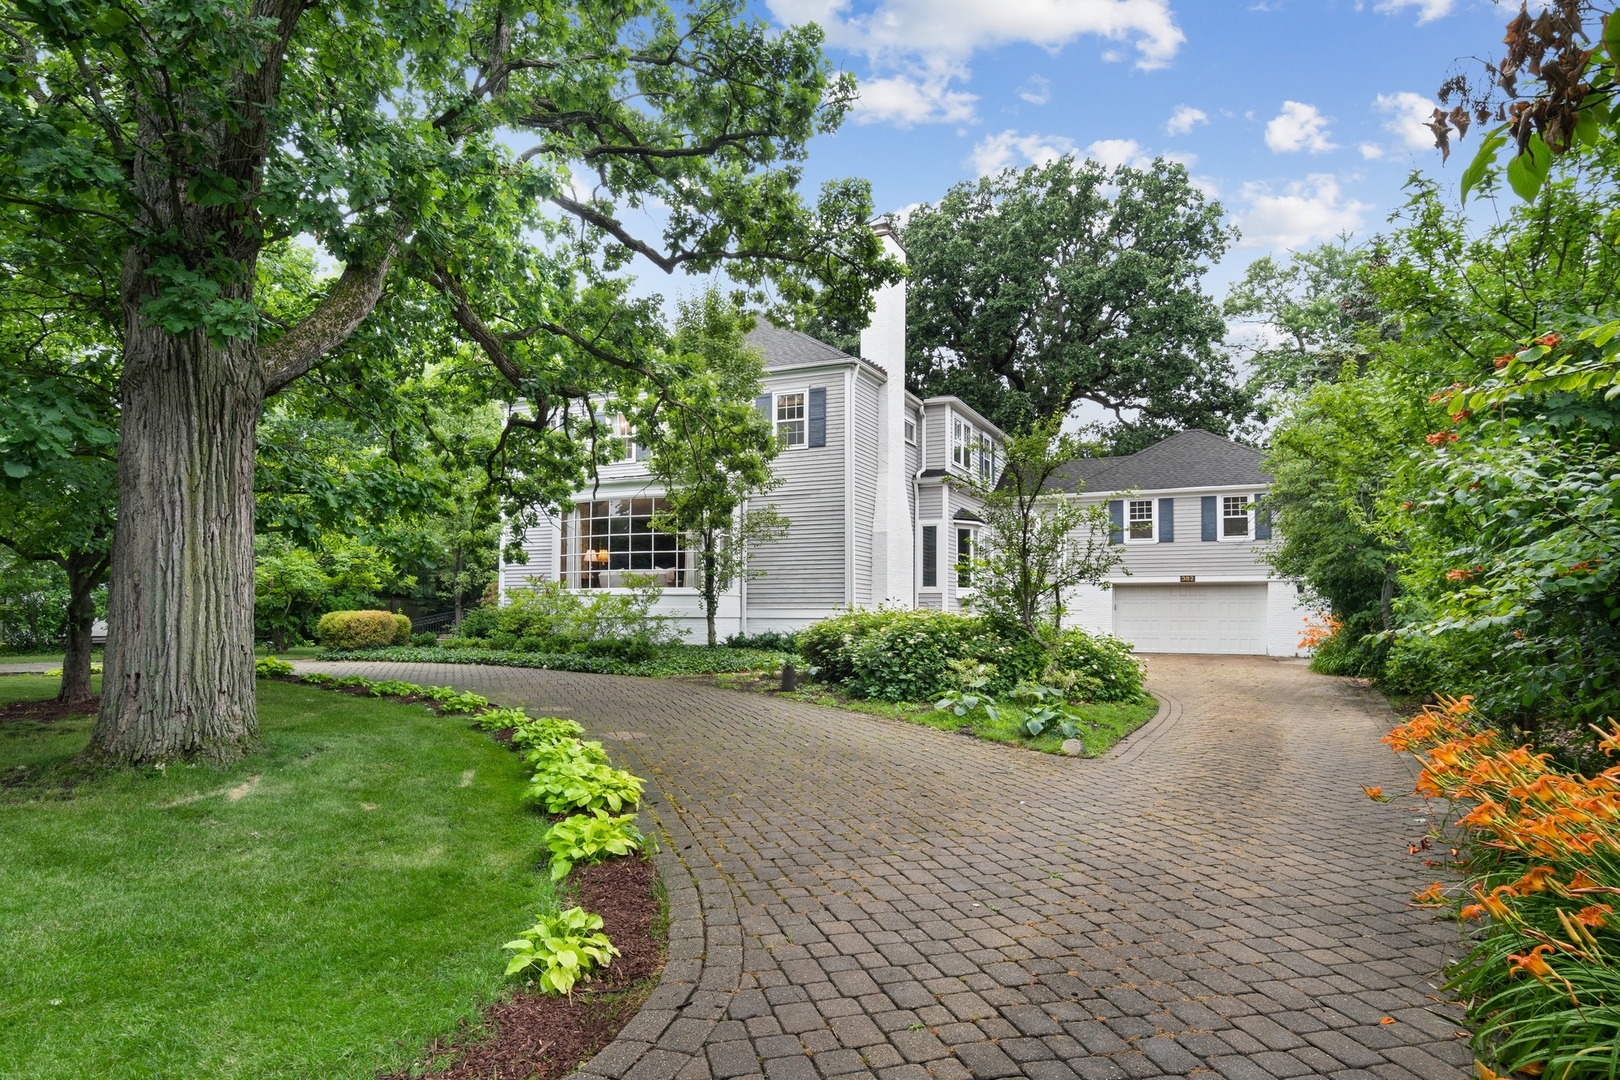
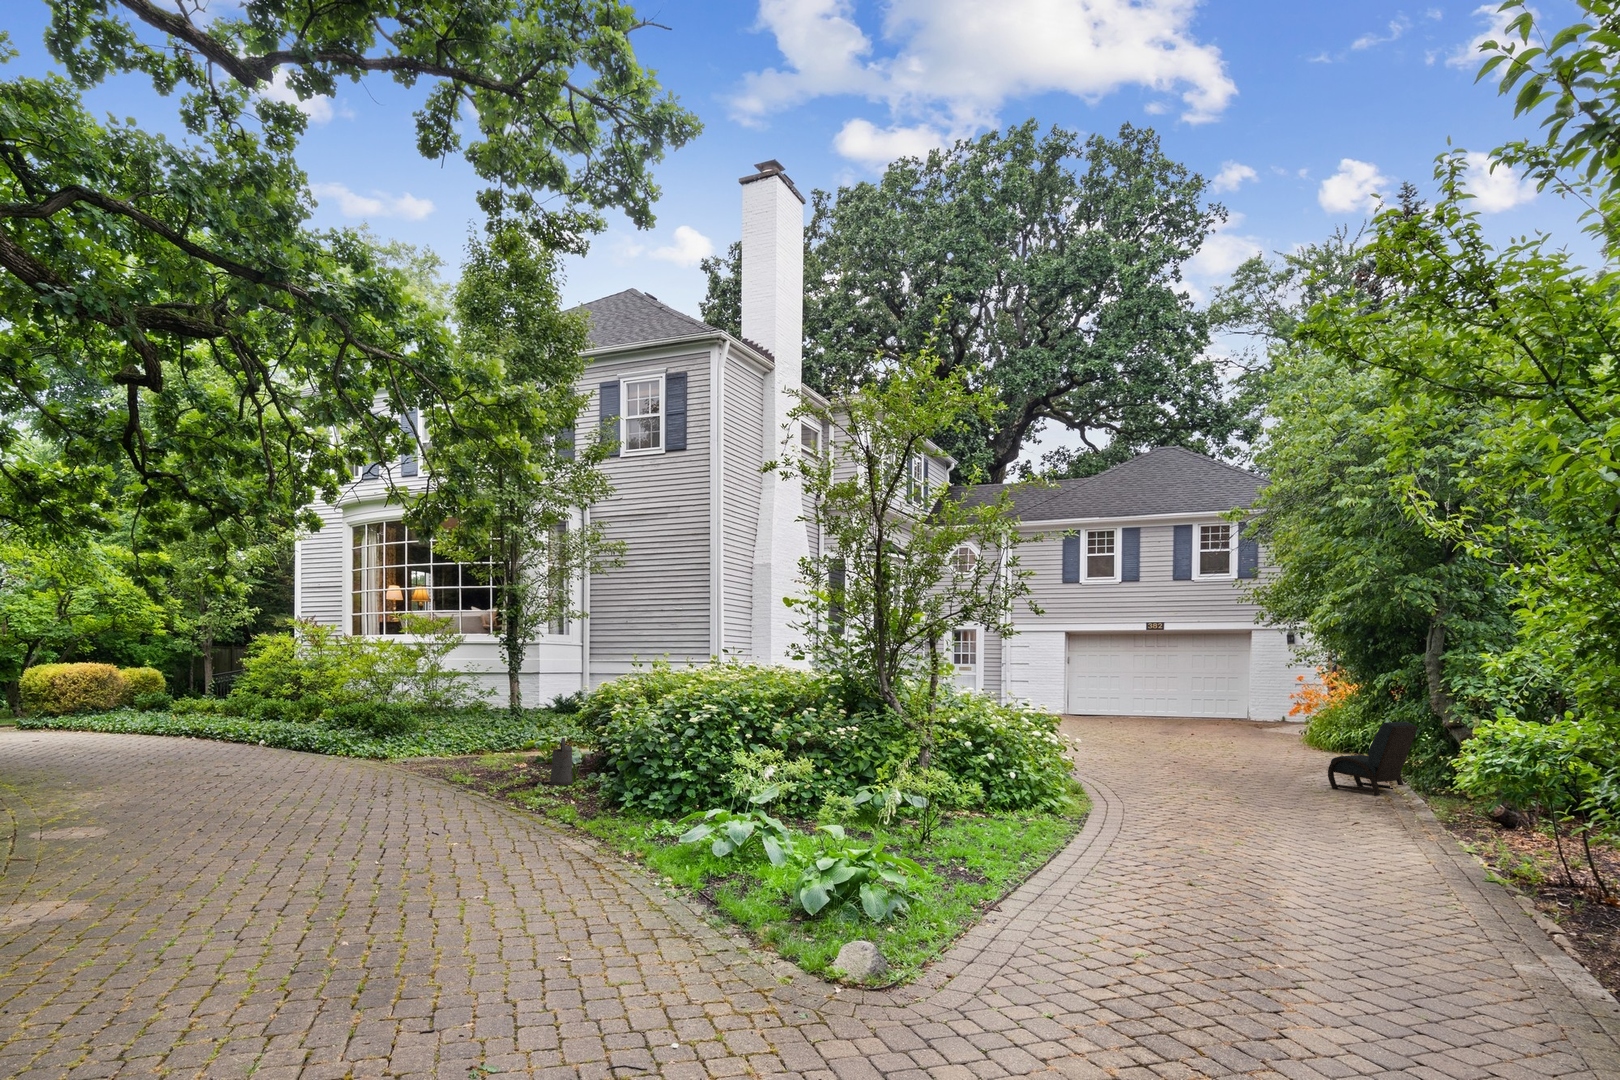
lounge chair: none [1330,648,1397,700] -> present [1328,722,1418,795]

